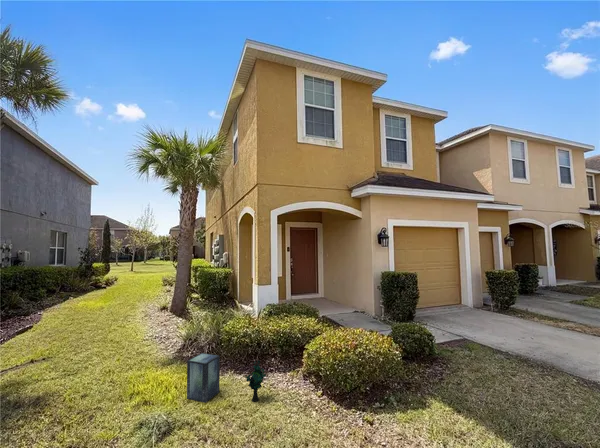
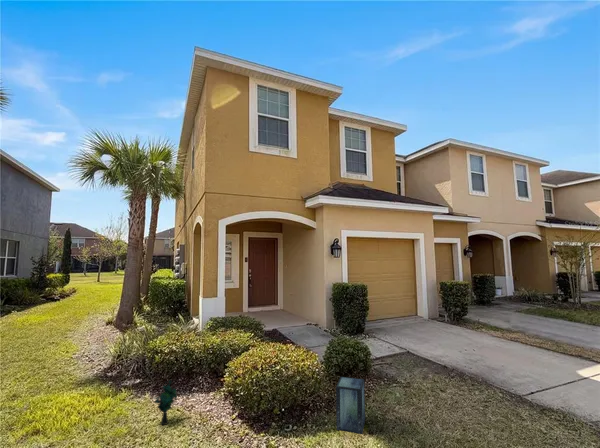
storage box: present [187,353,220,403] -> present [336,377,365,434]

